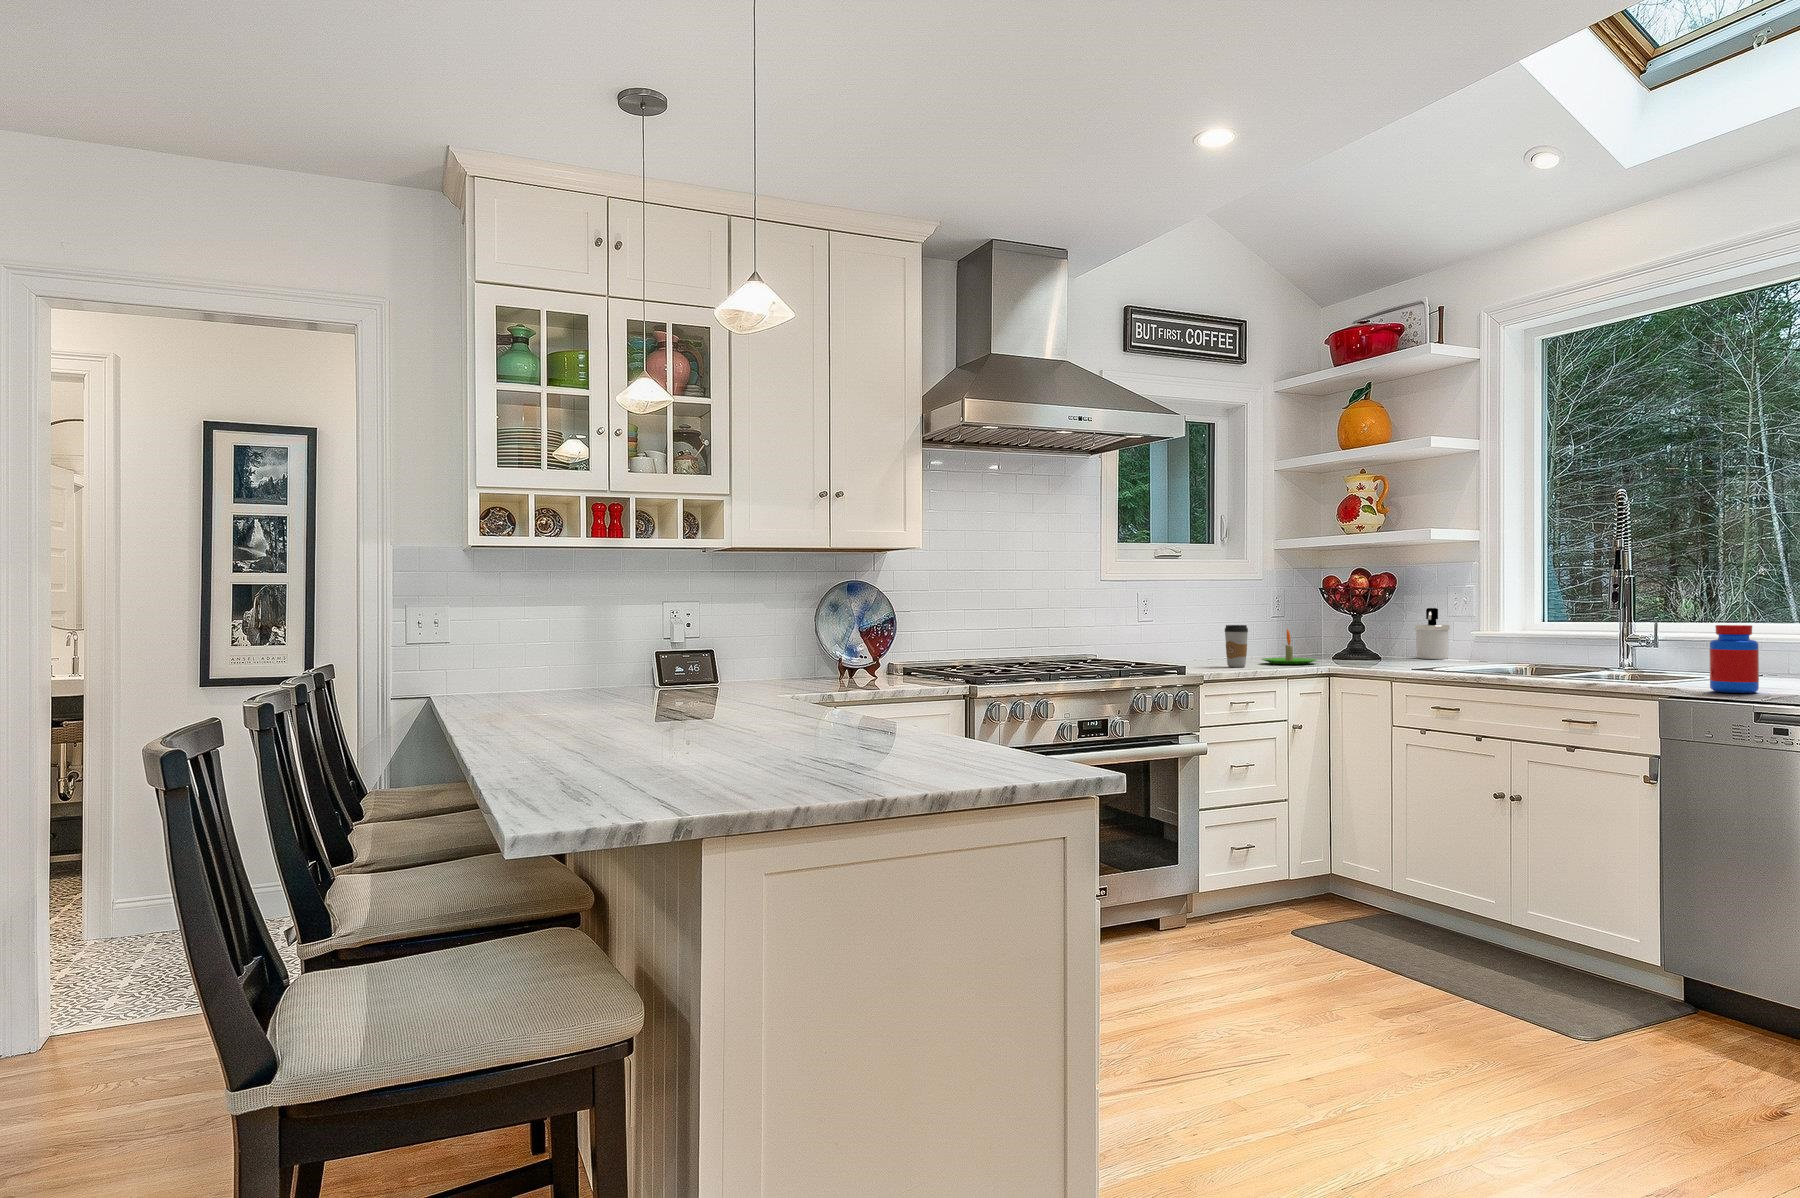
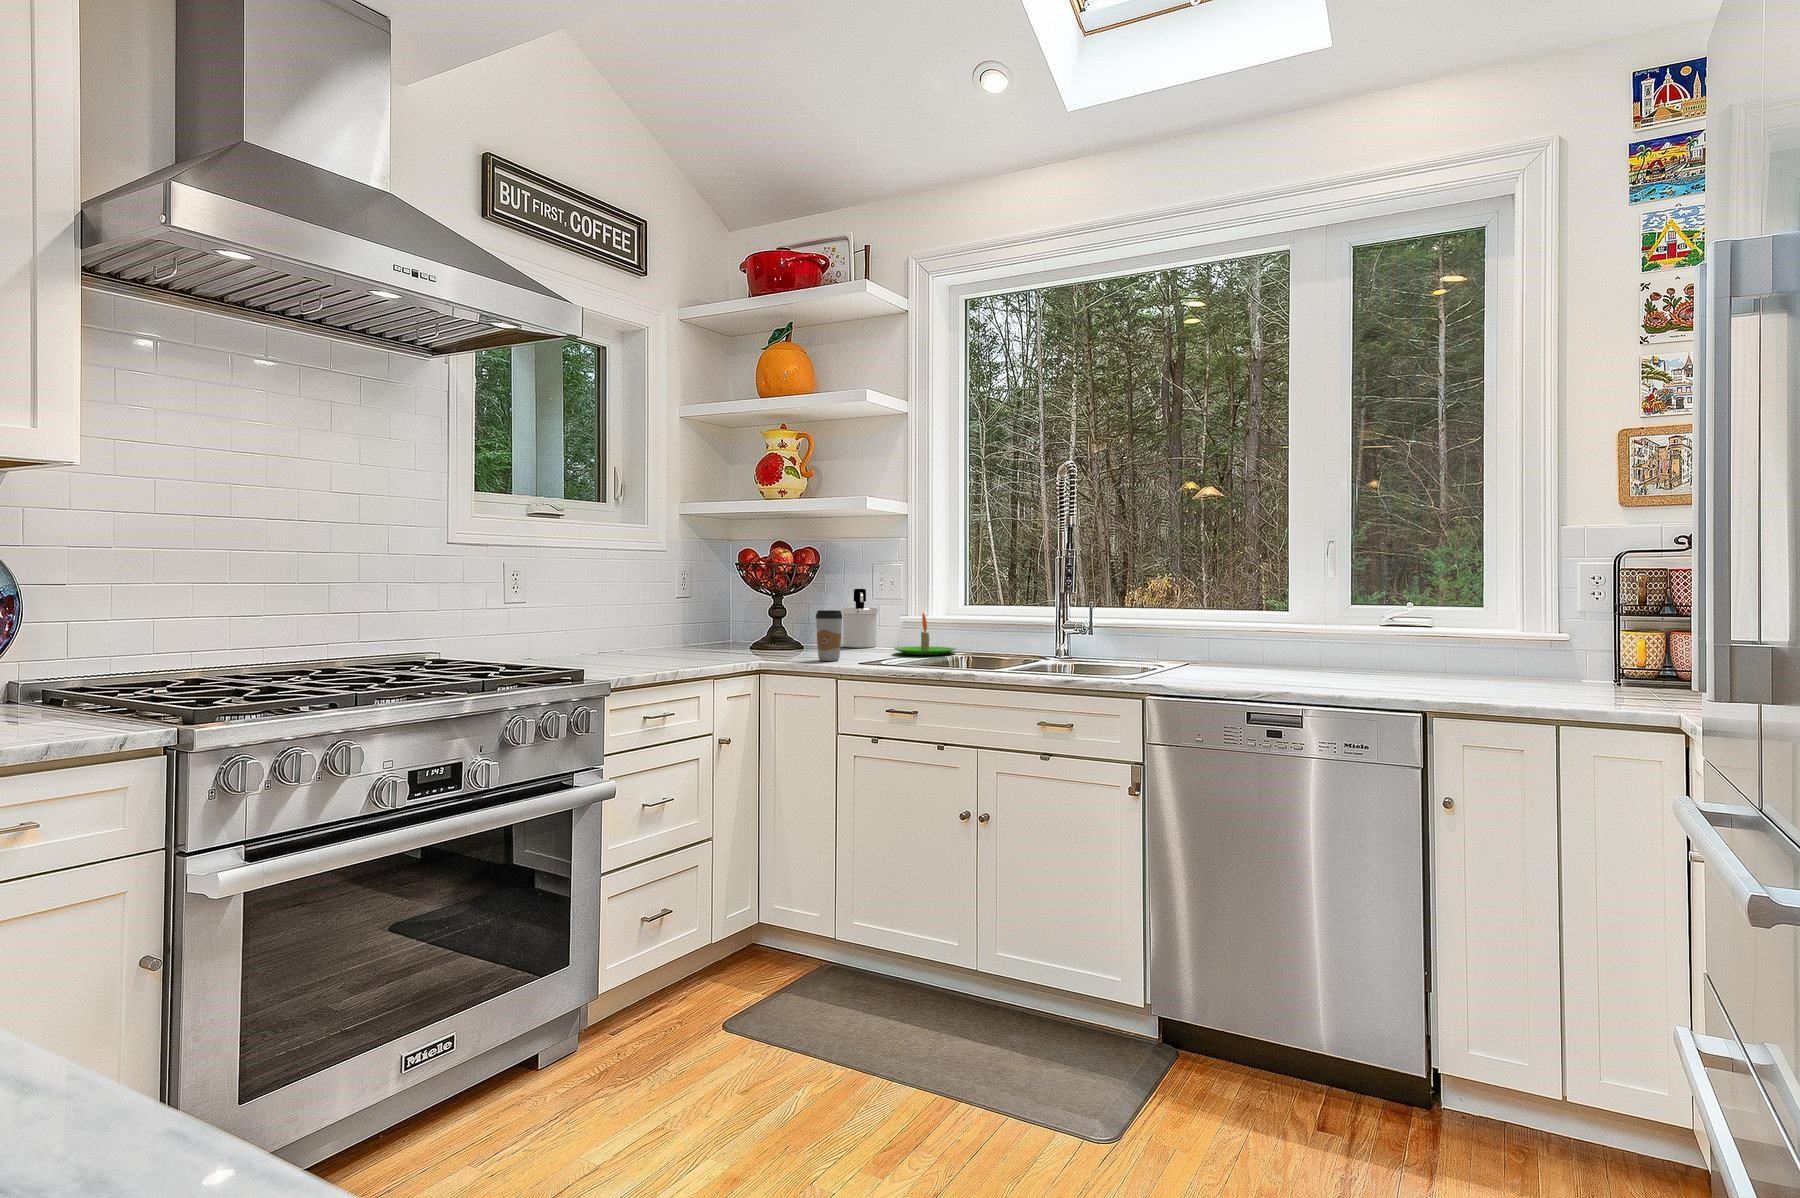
coffee cup: present [1225,625,1248,667] -> present [816,610,843,661]
jar: present [1710,625,1759,693] -> none [1203,607,1249,684]
candle: present [1262,629,1317,664] -> present [894,613,956,655]

